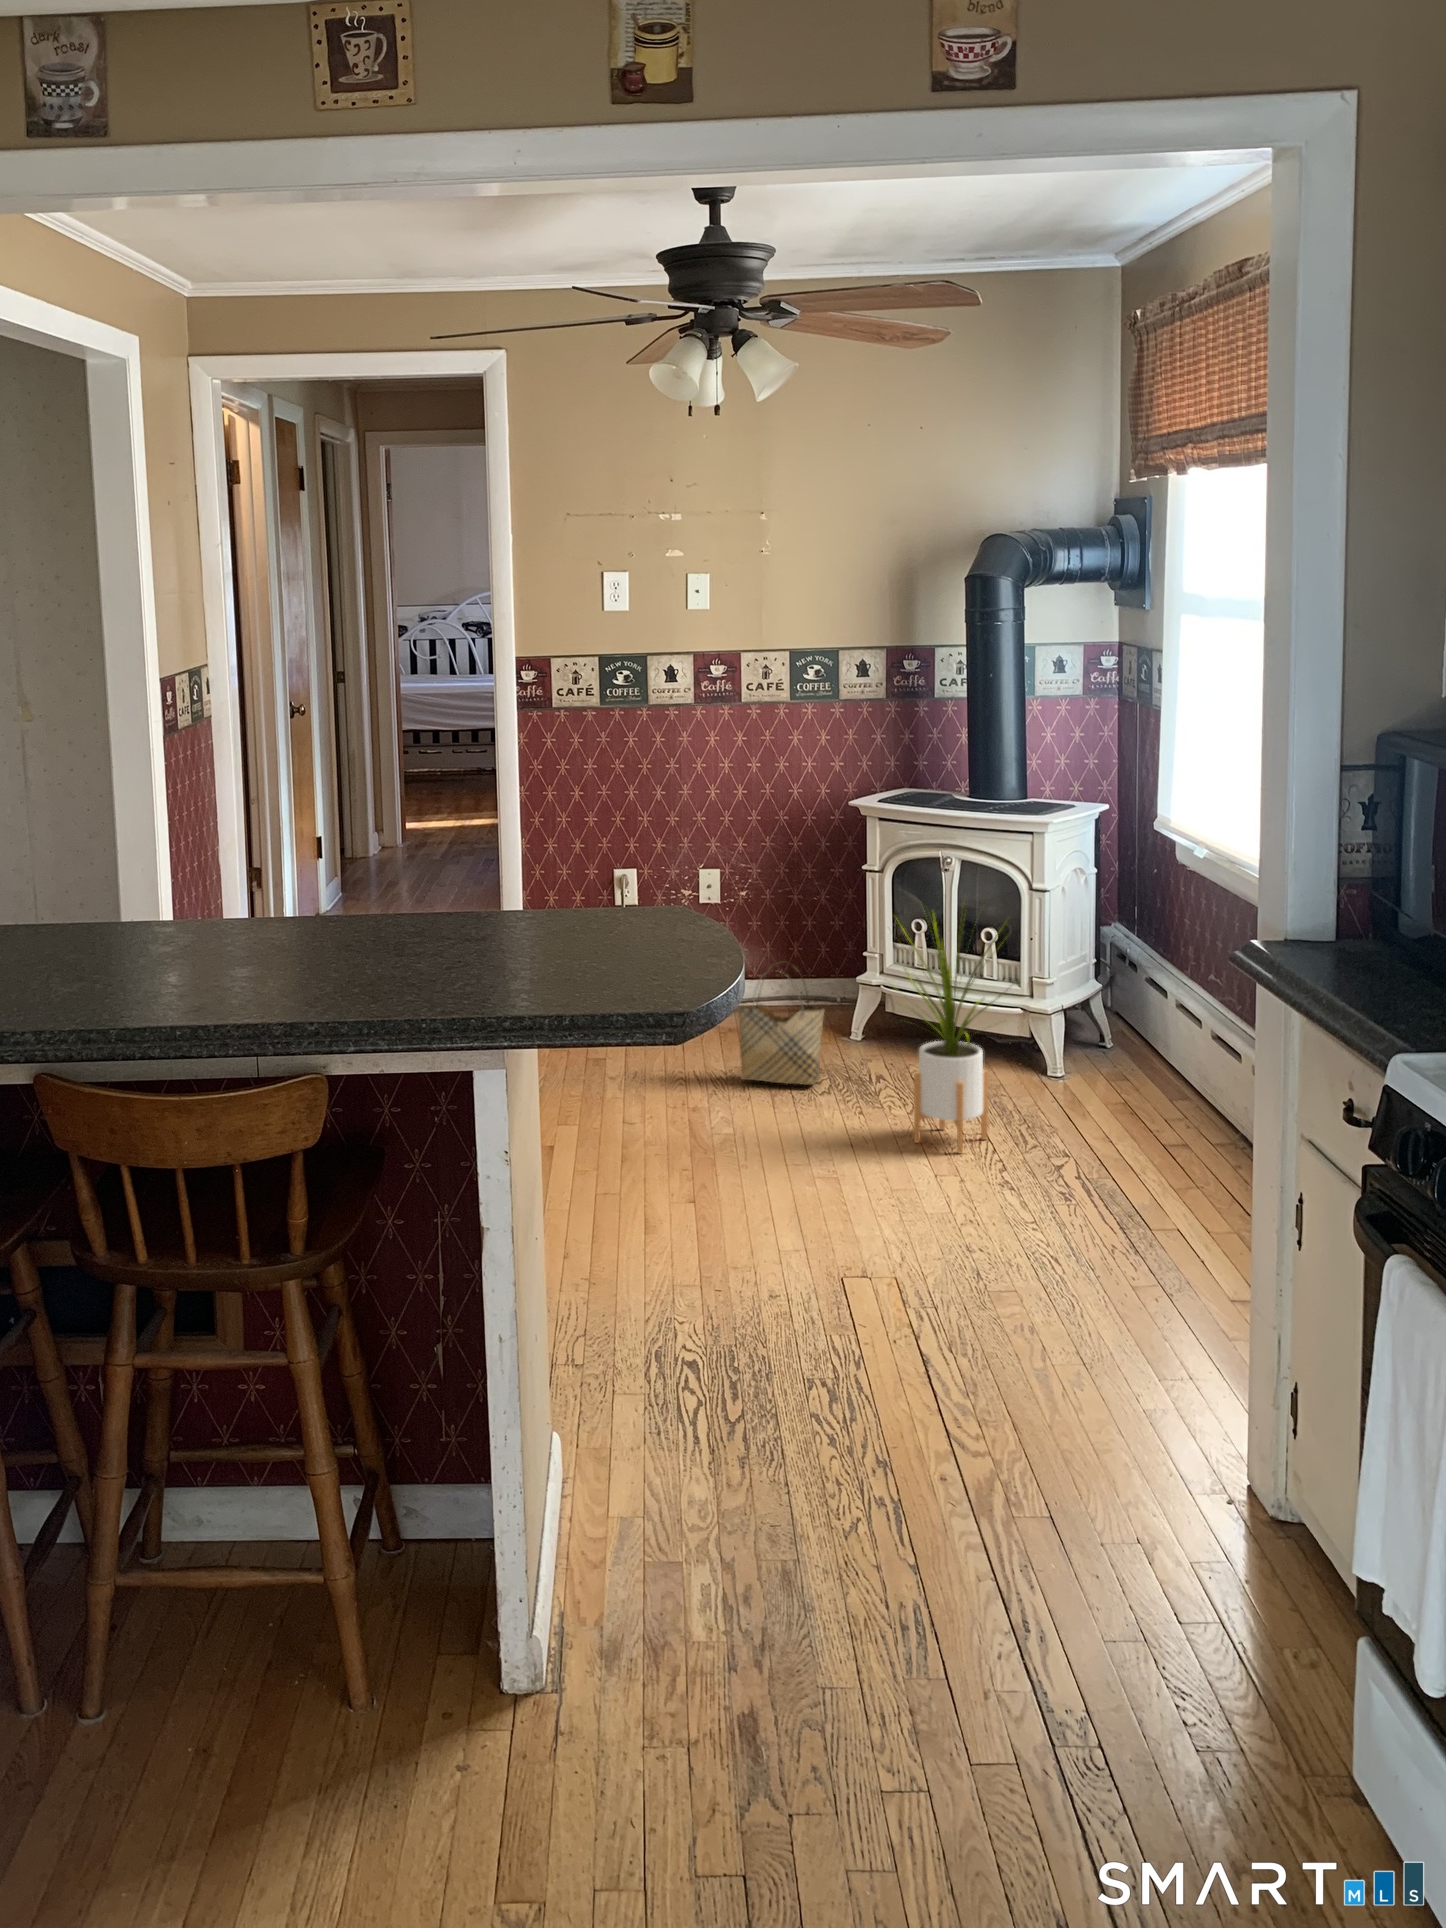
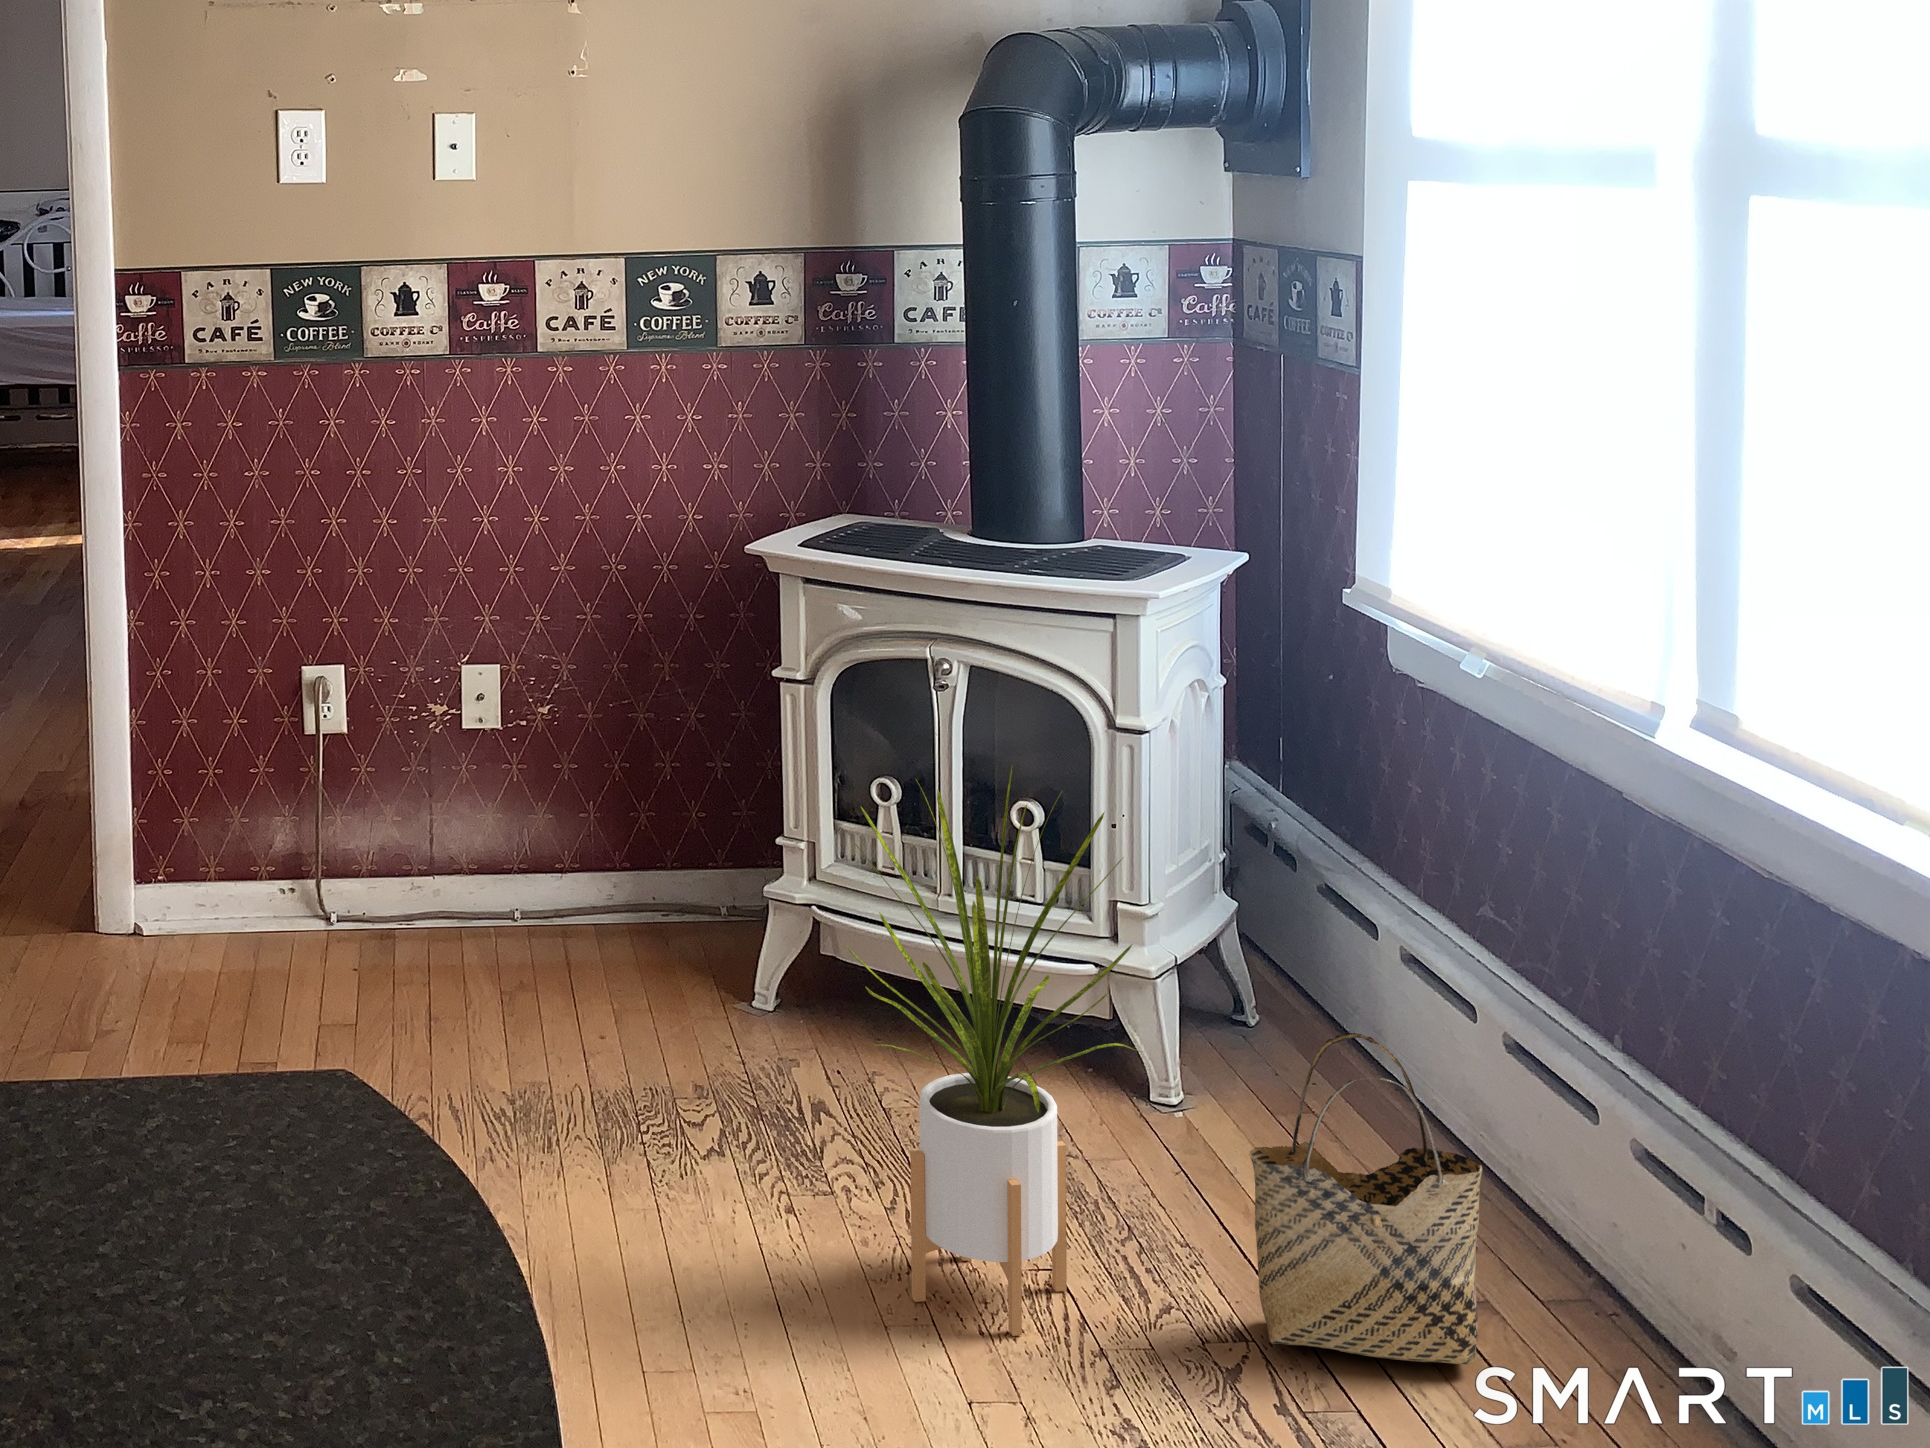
woven basket: present [737,962,824,1085] -> present [1249,1033,1482,1365]

